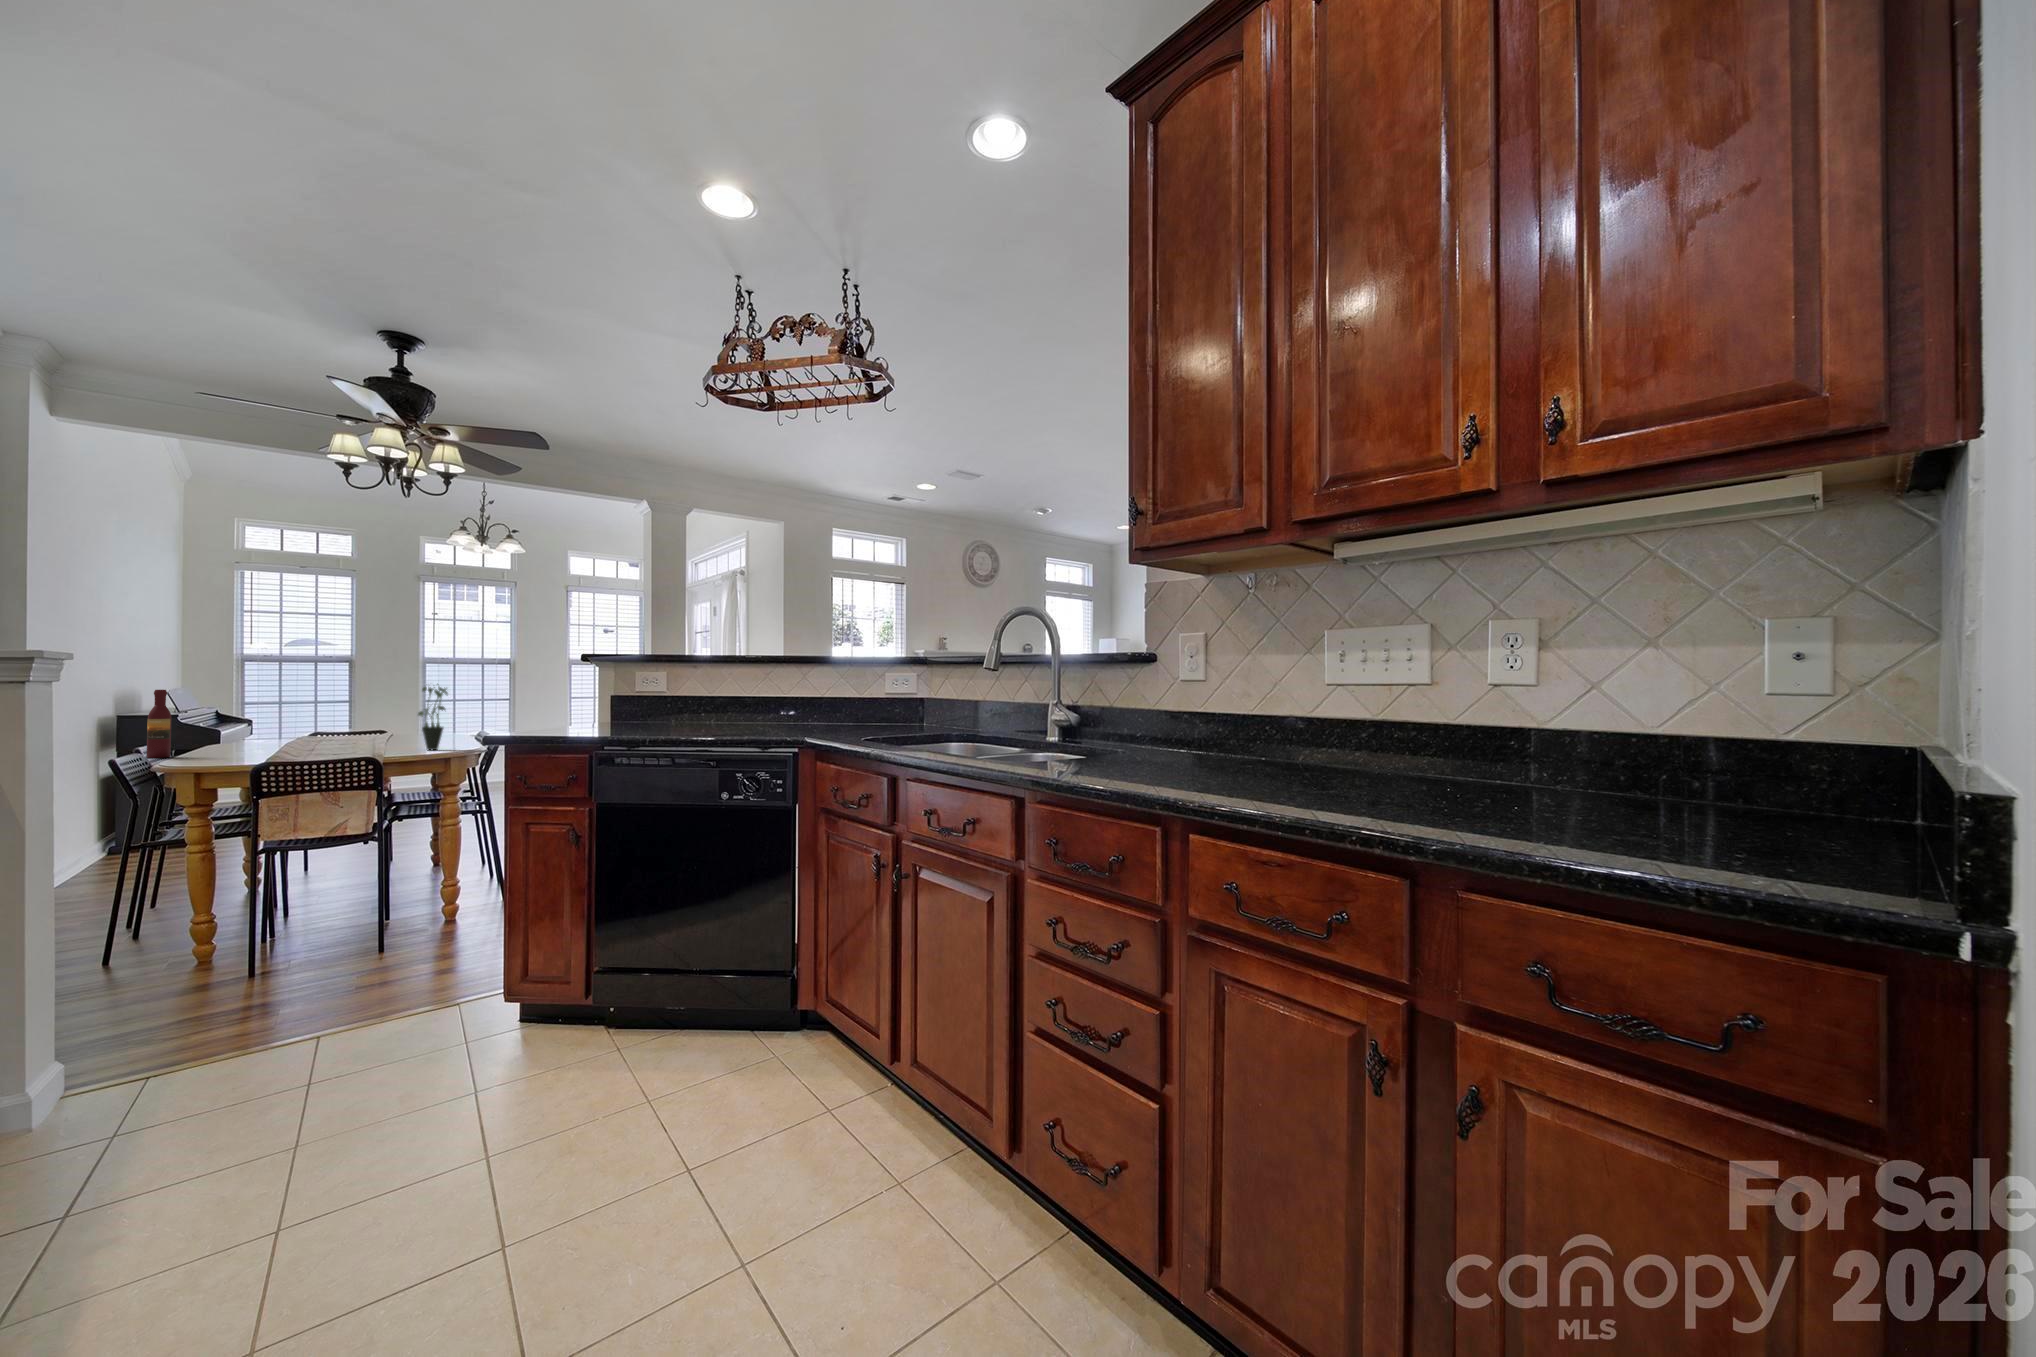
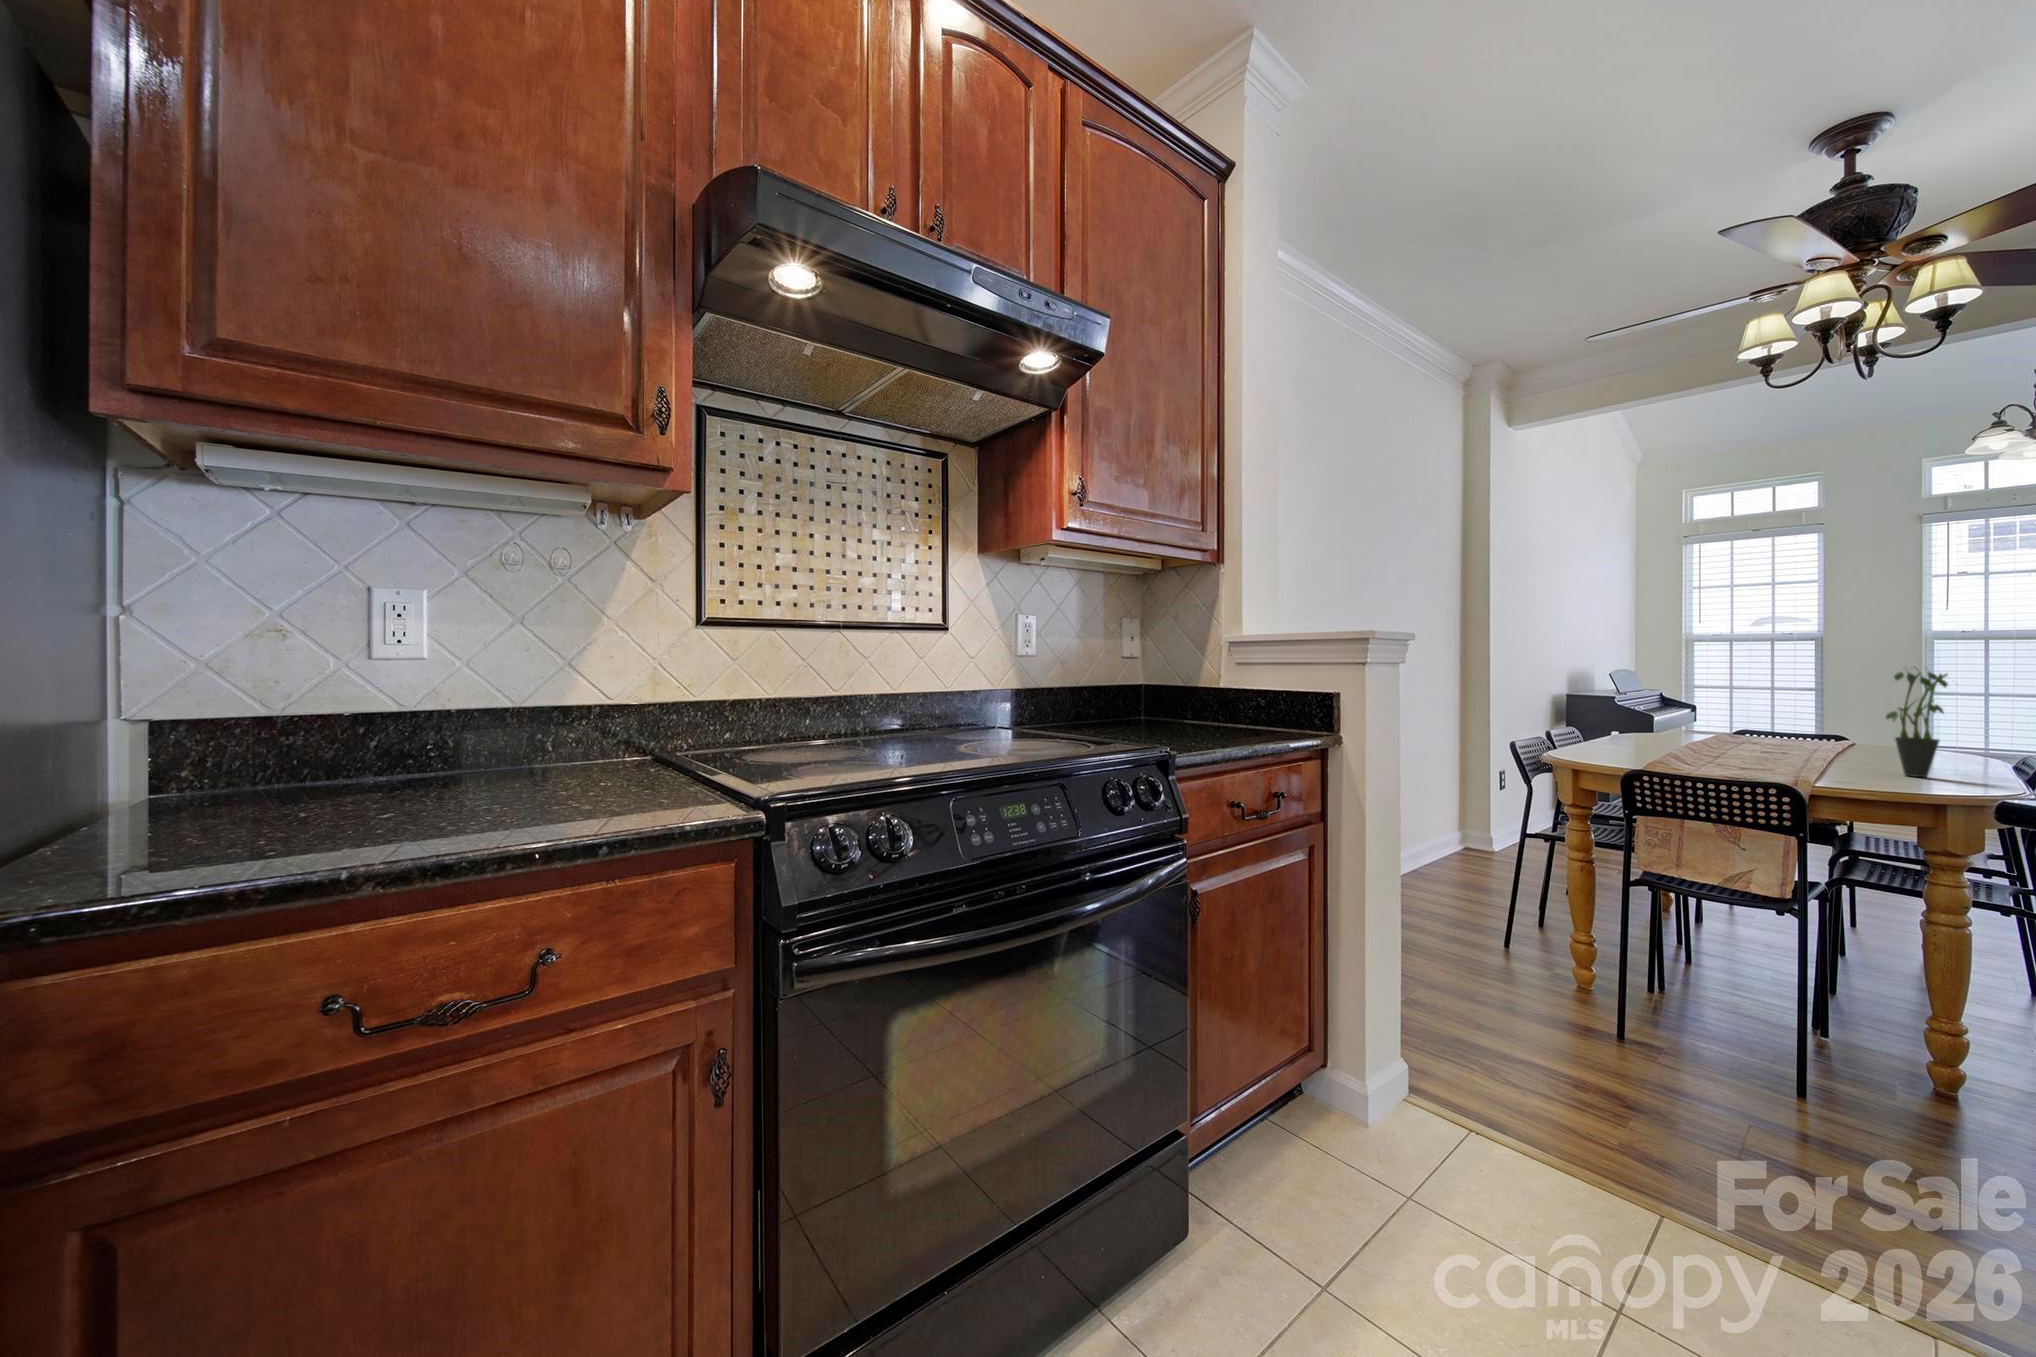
wine bottle: present [146,690,172,758] -> none [1545,675,1566,747]

